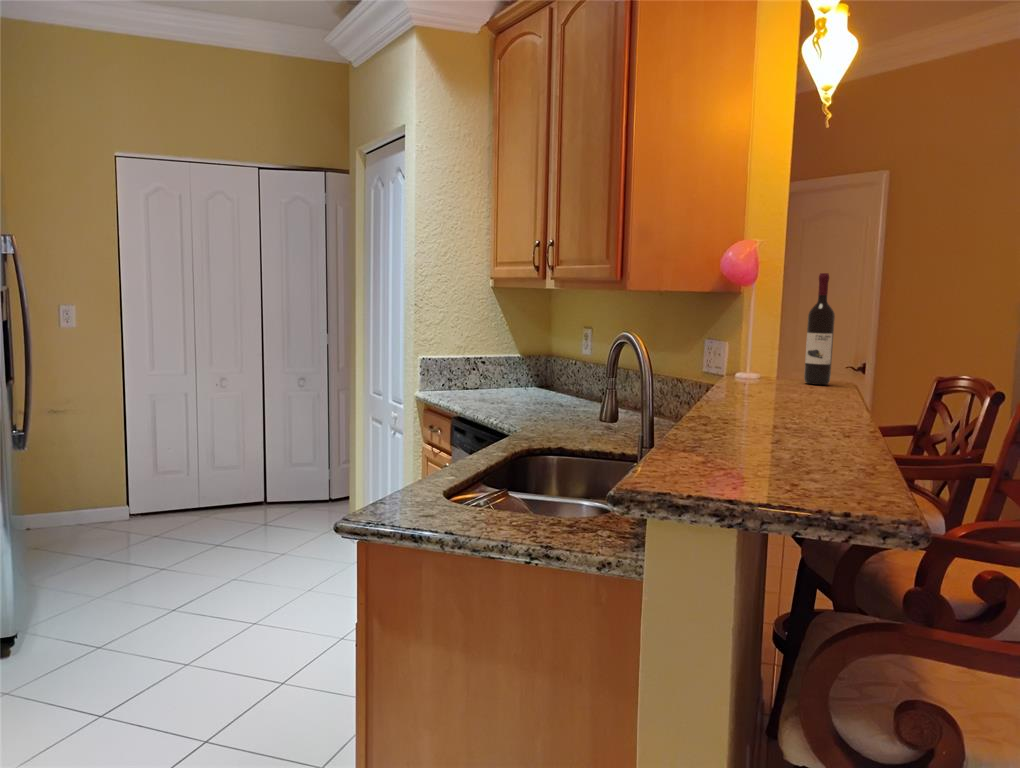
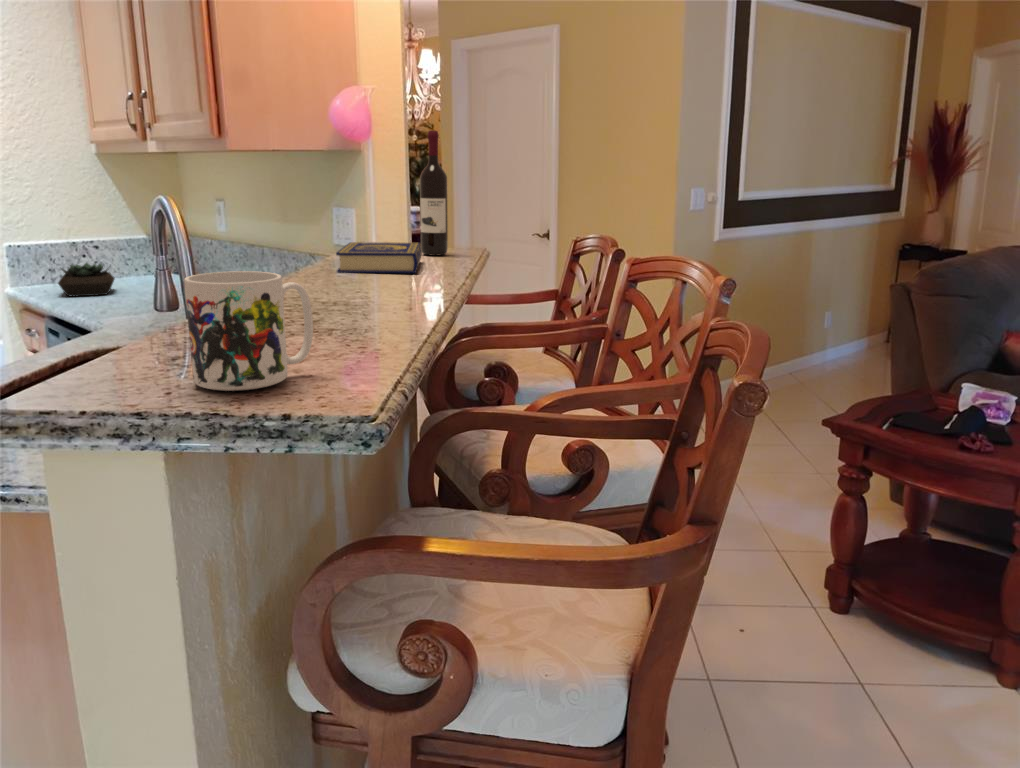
book: none [746,370,823,401] -> present [336,242,422,273]
succulent plant: none [459,375,500,403] -> present [58,263,115,296]
mug: none [746,397,838,490] -> present [184,271,313,391]

